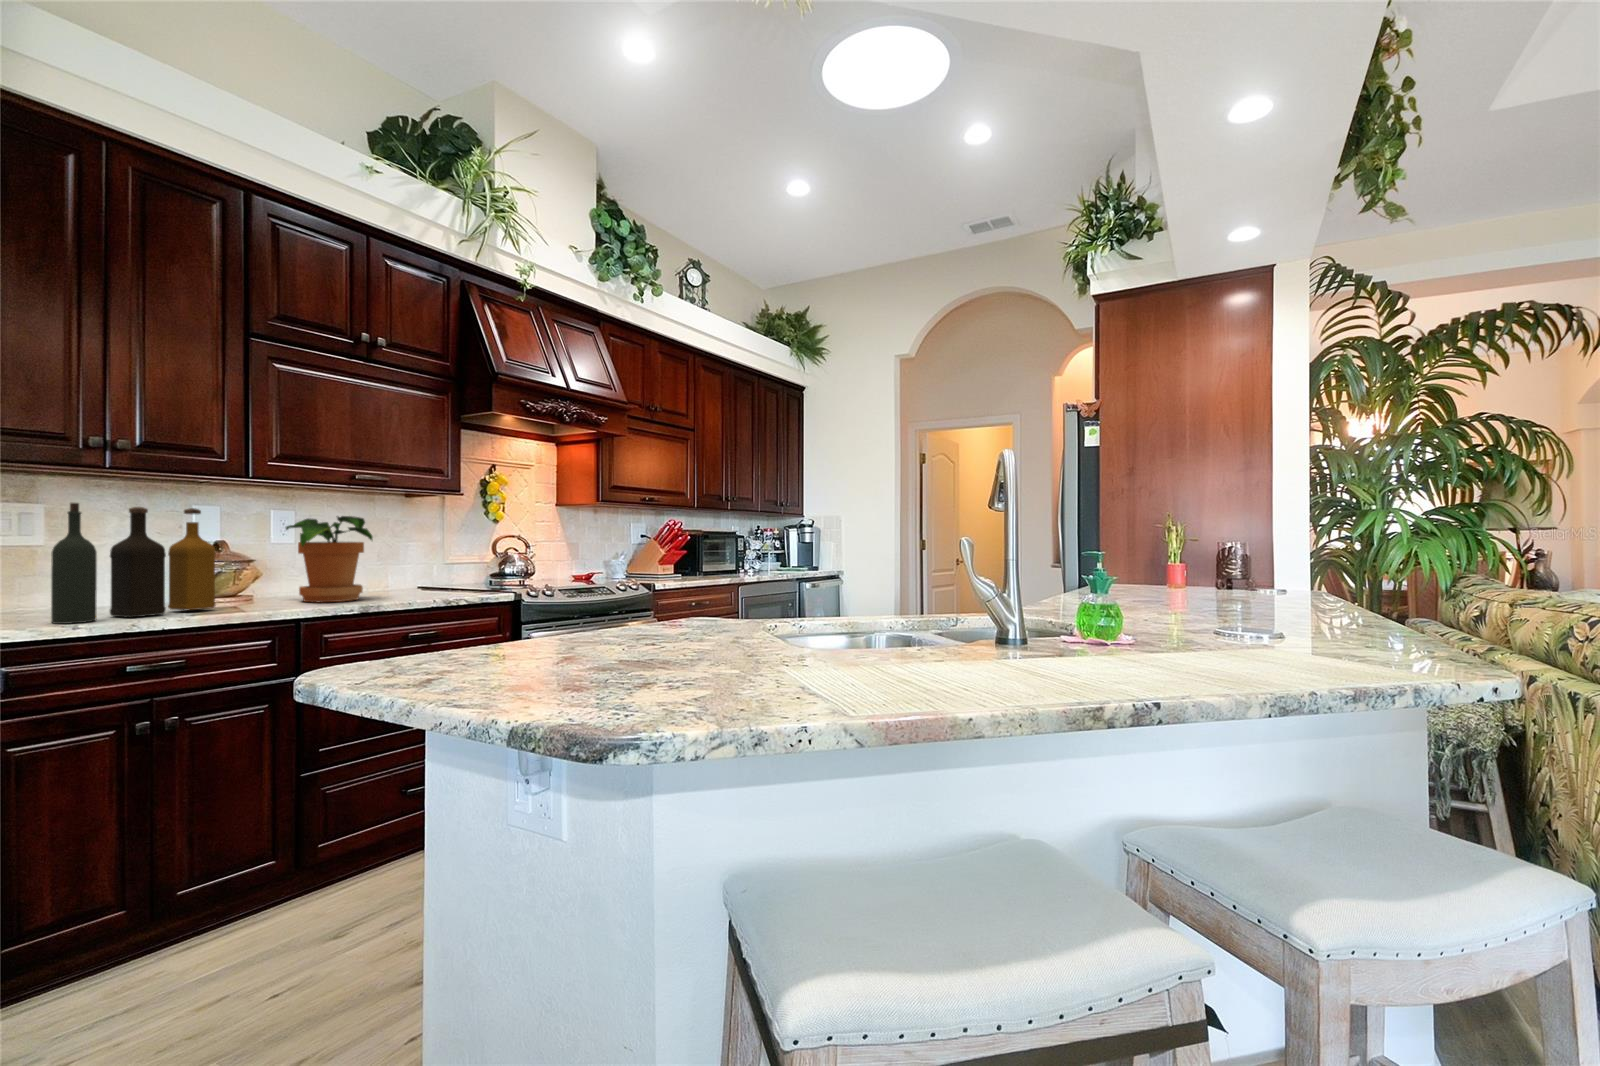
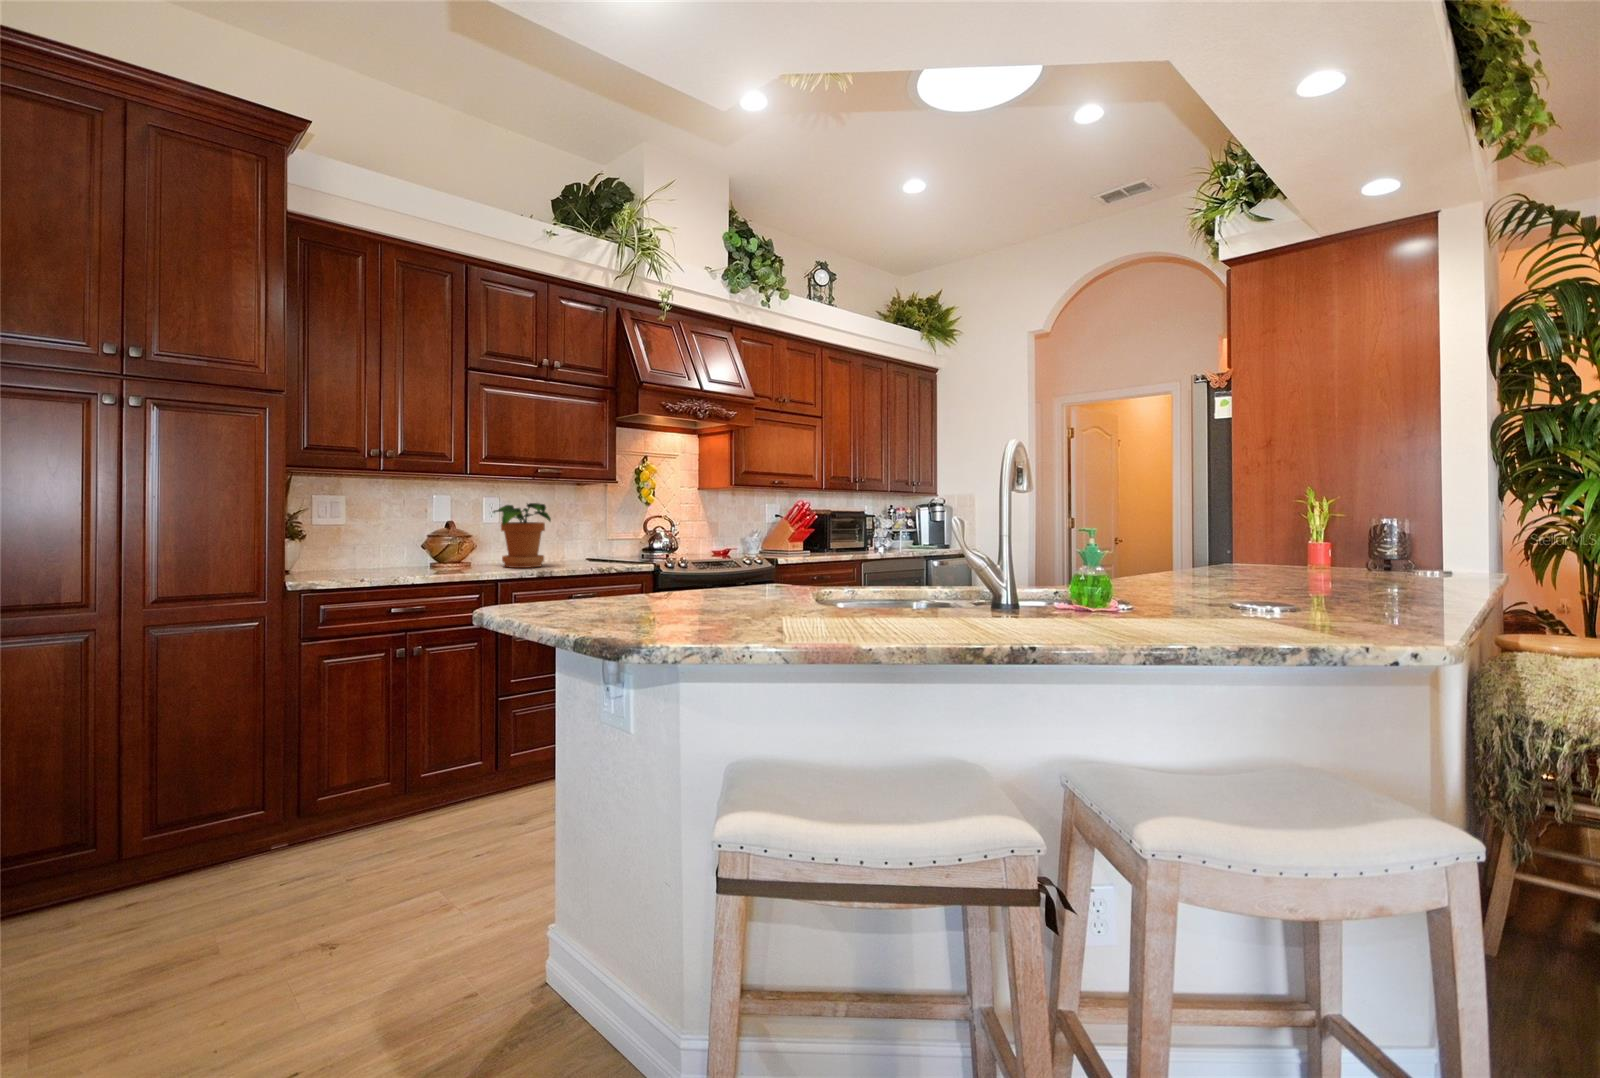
bottle: present [51,503,216,624] -> none [356,497,450,578]

